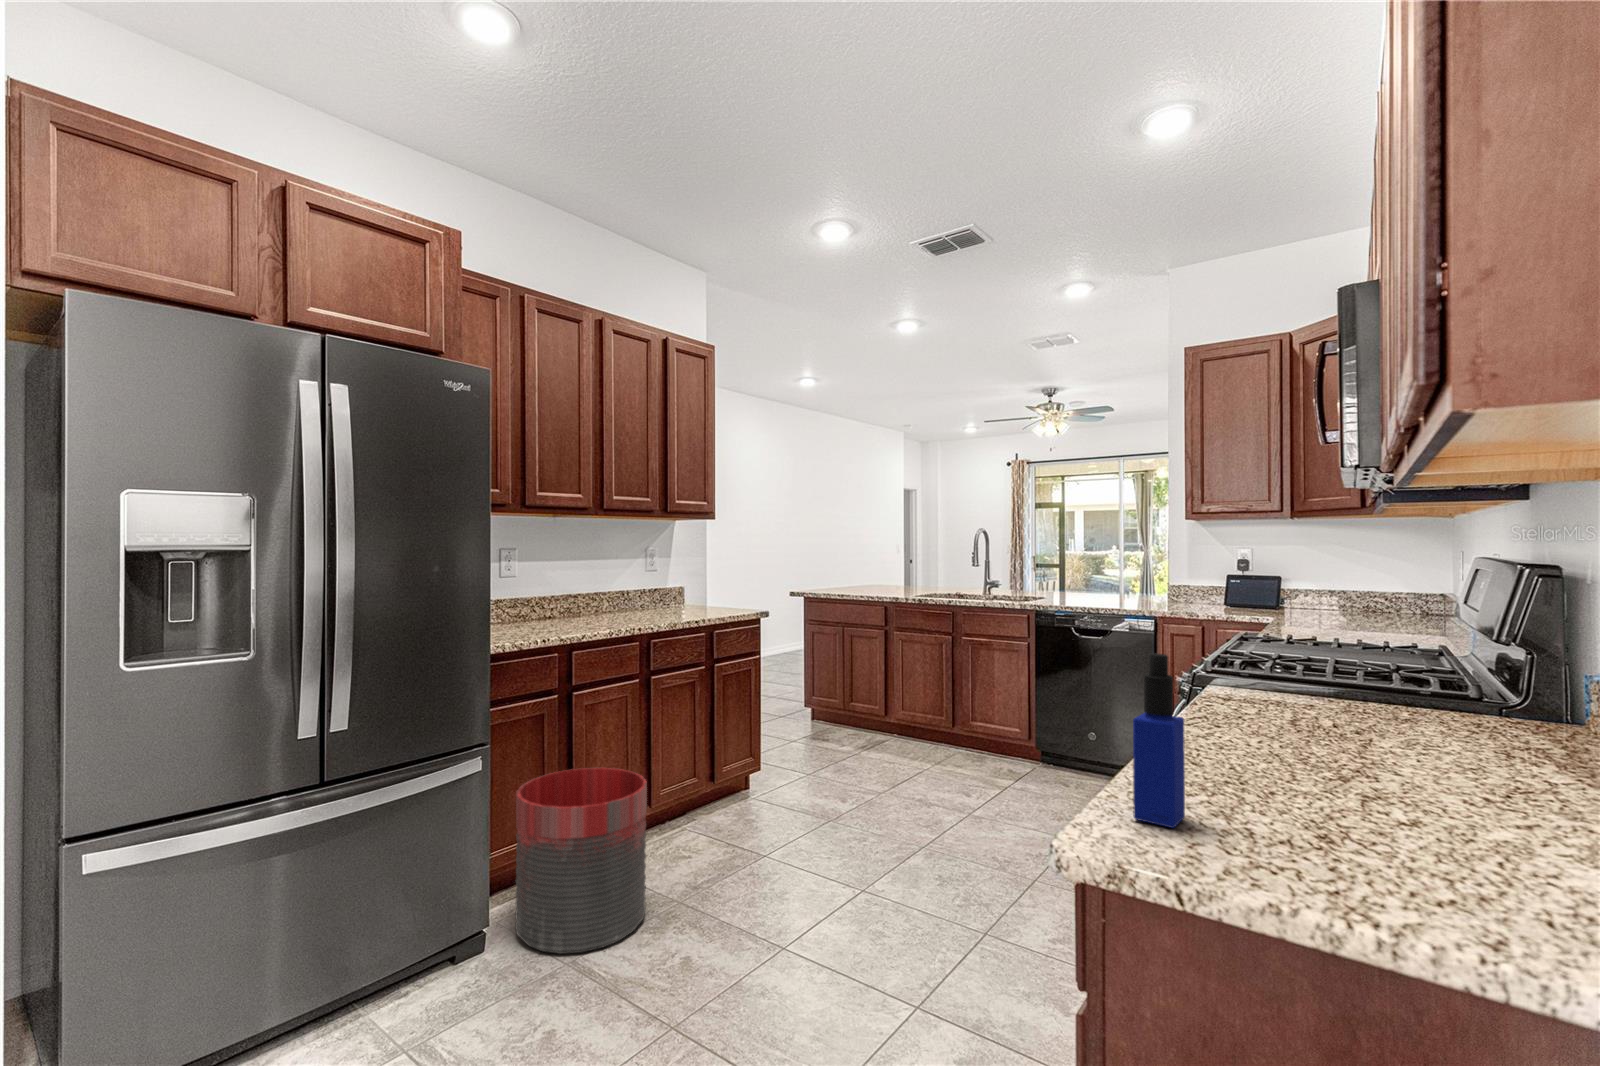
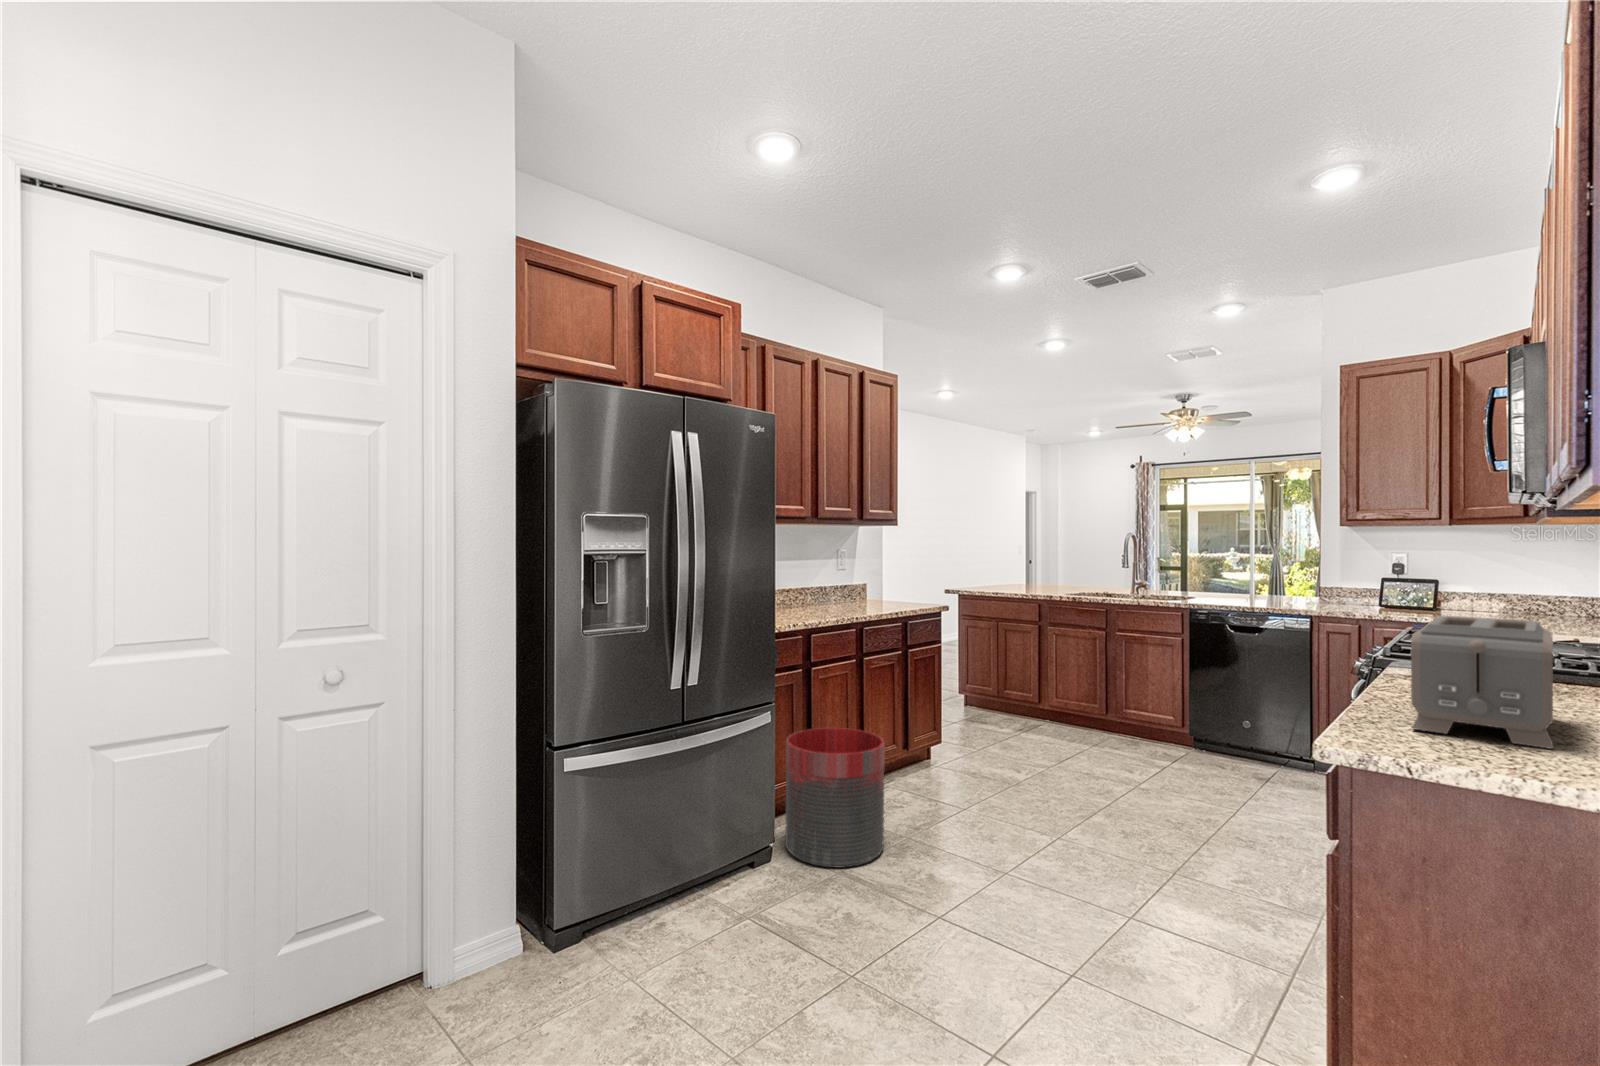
toaster: none [1202,626,1393,837] -> present [1411,615,1553,749]
bottle: present [1133,654,1185,828] -> none [1365,630,1402,741]

